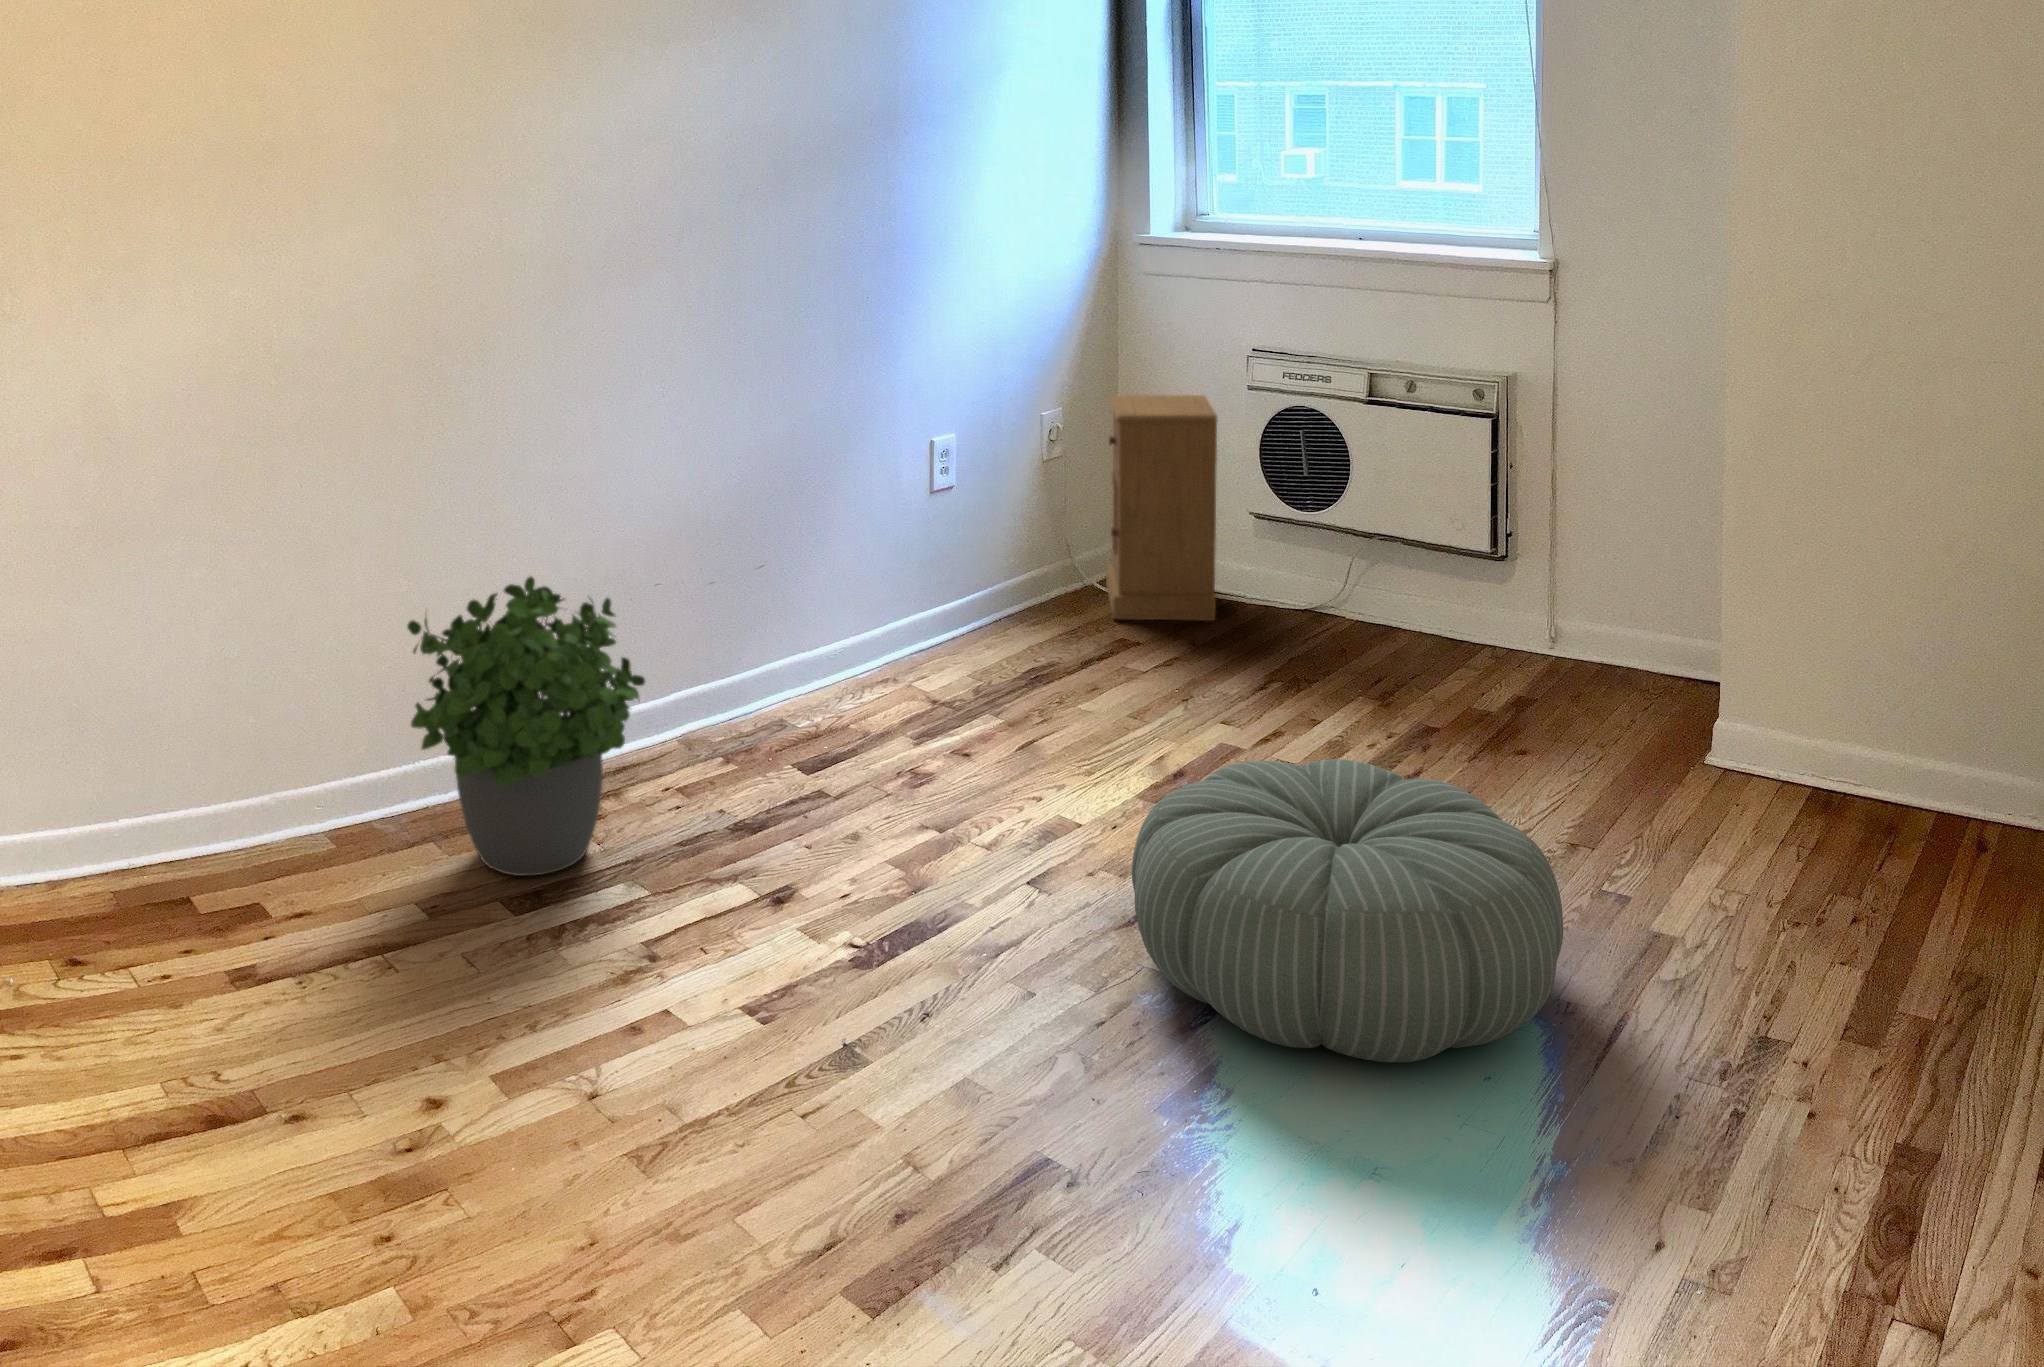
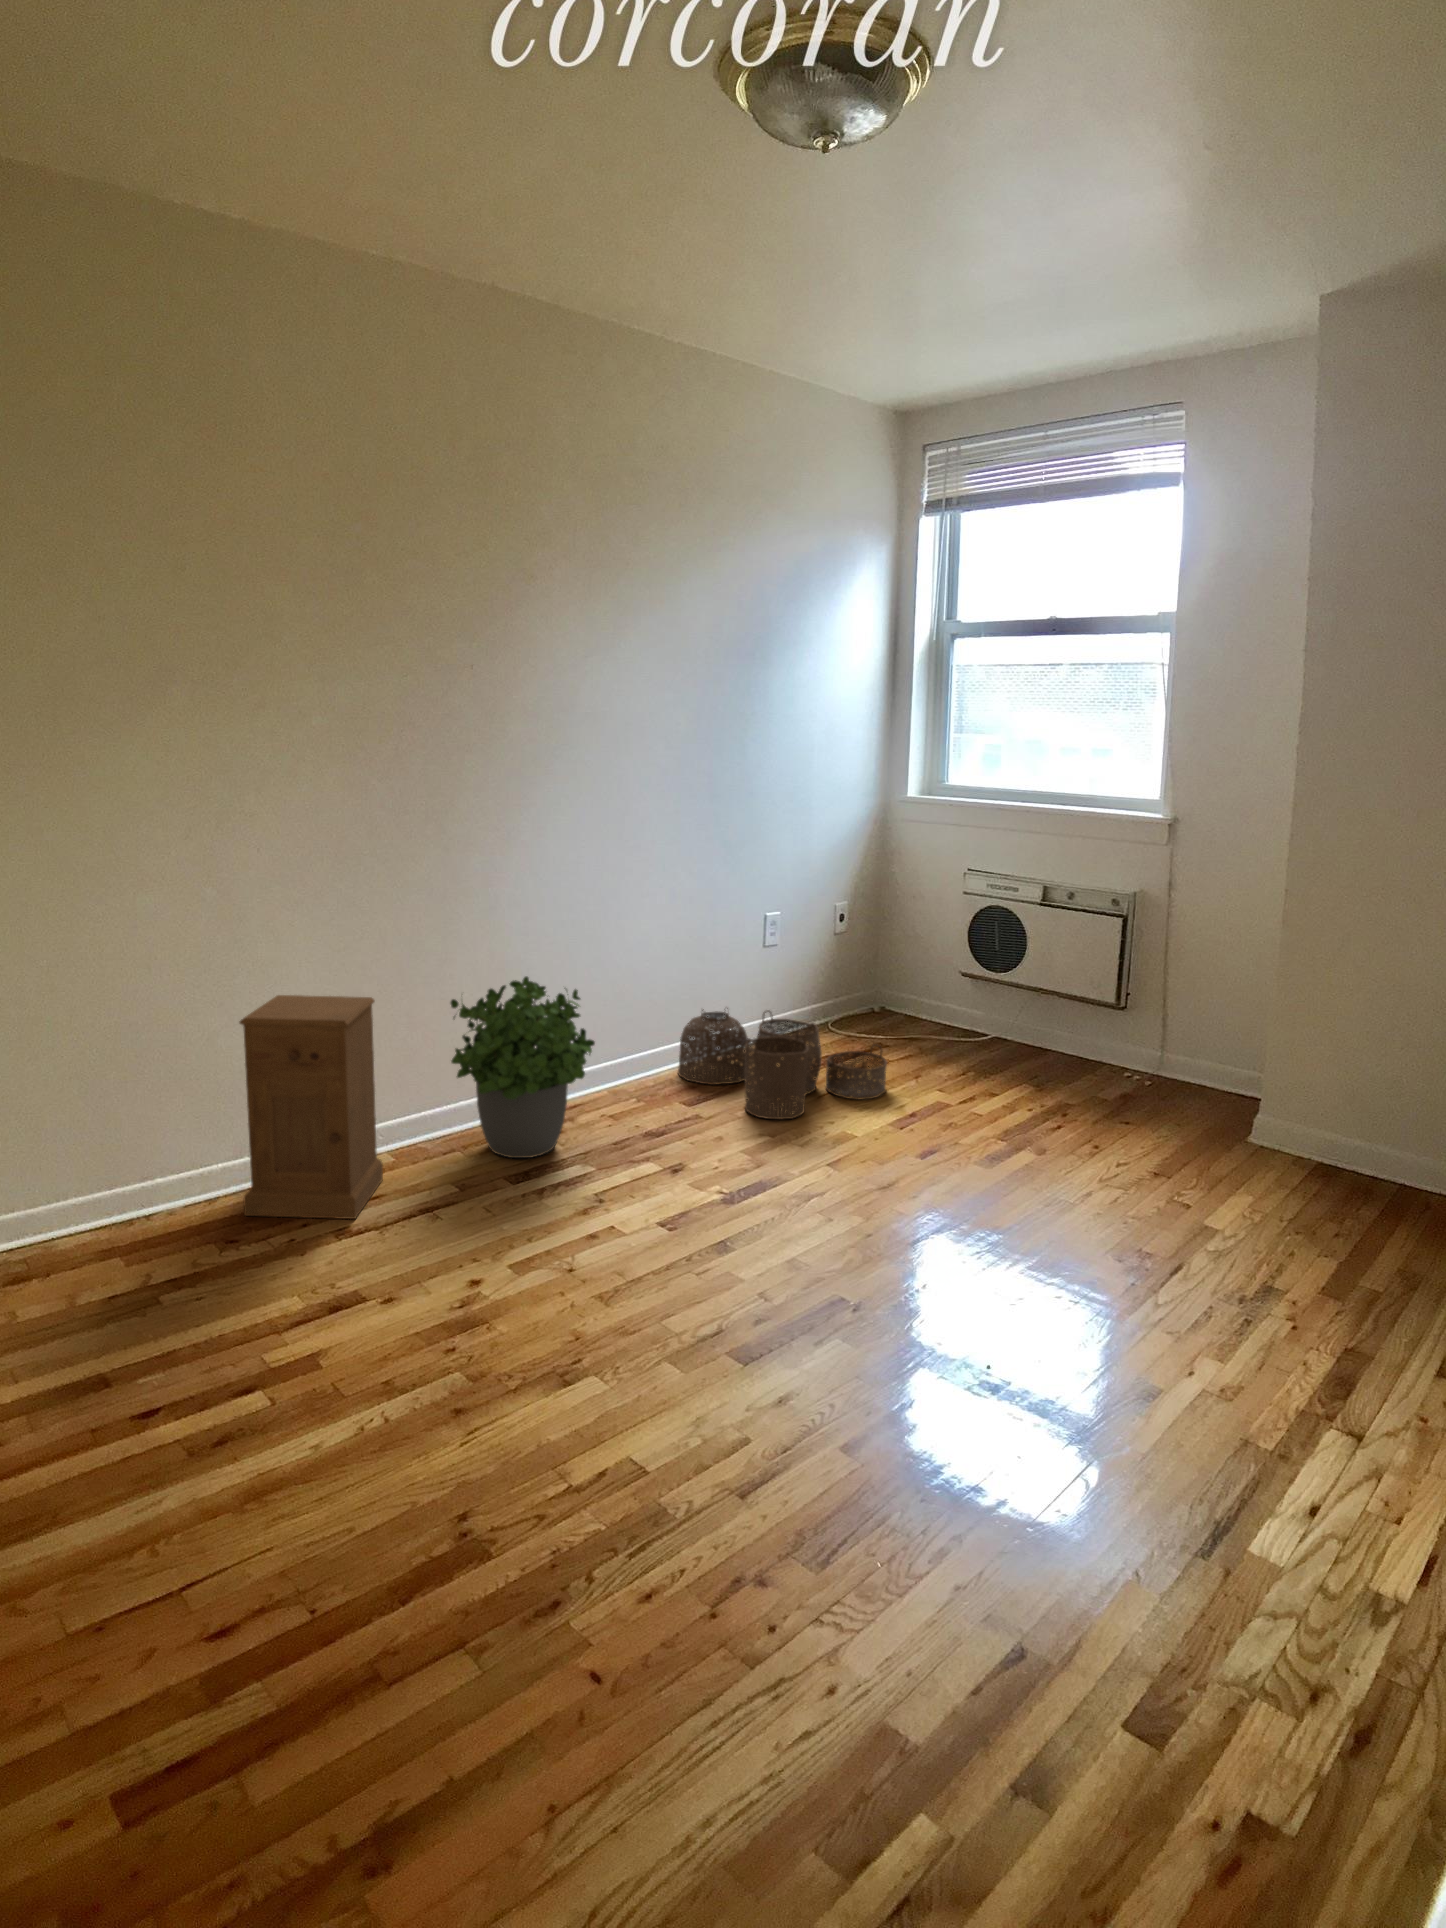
nightstand: present [1106,395,1217,621] -> present [240,995,383,1219]
woven basket: none [793,598,1132,790] -> present [678,1008,887,1119]
pouf: present [1132,759,1563,1062] -> none [890,1096,1137,1258]

